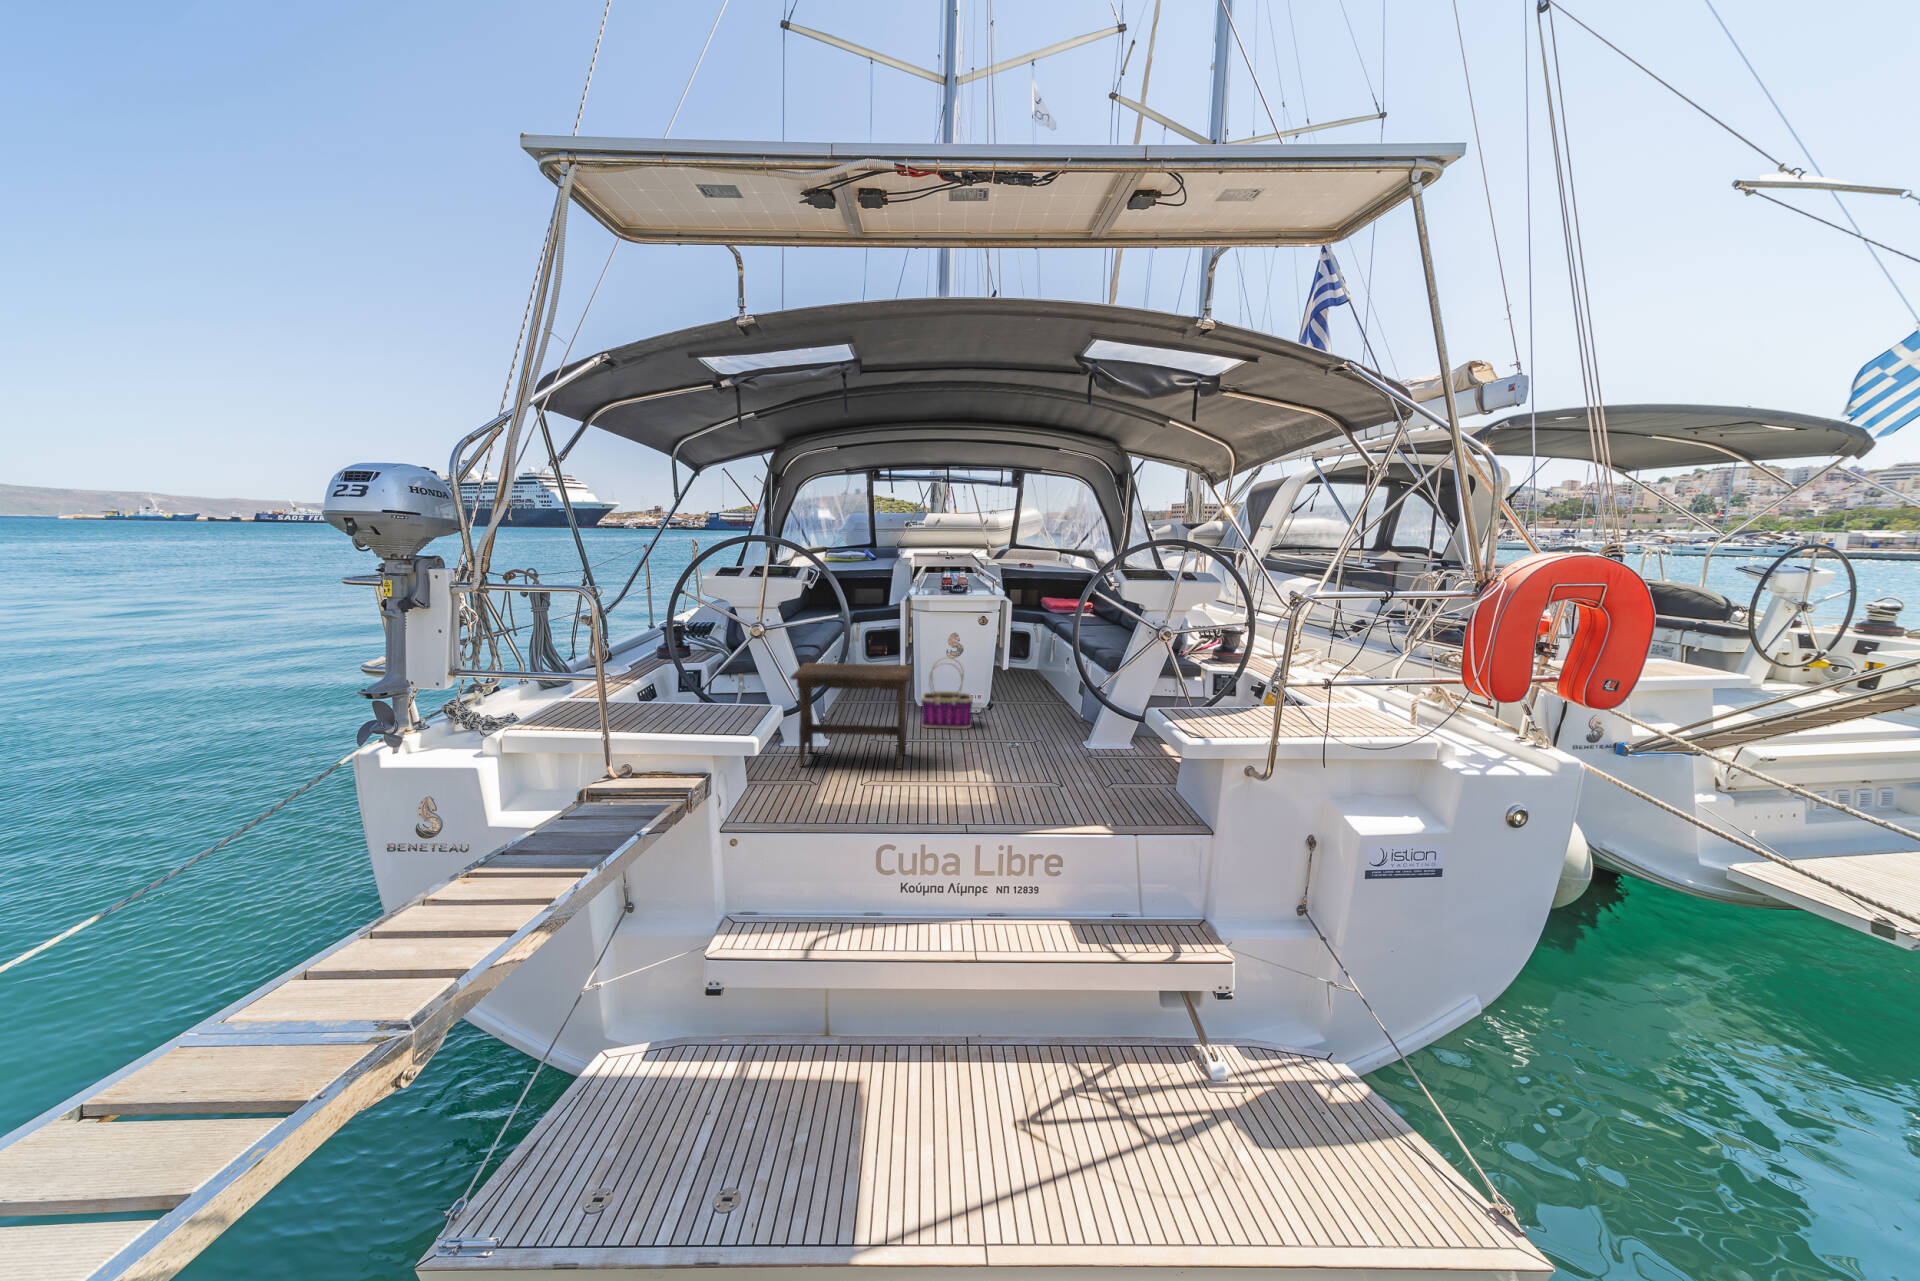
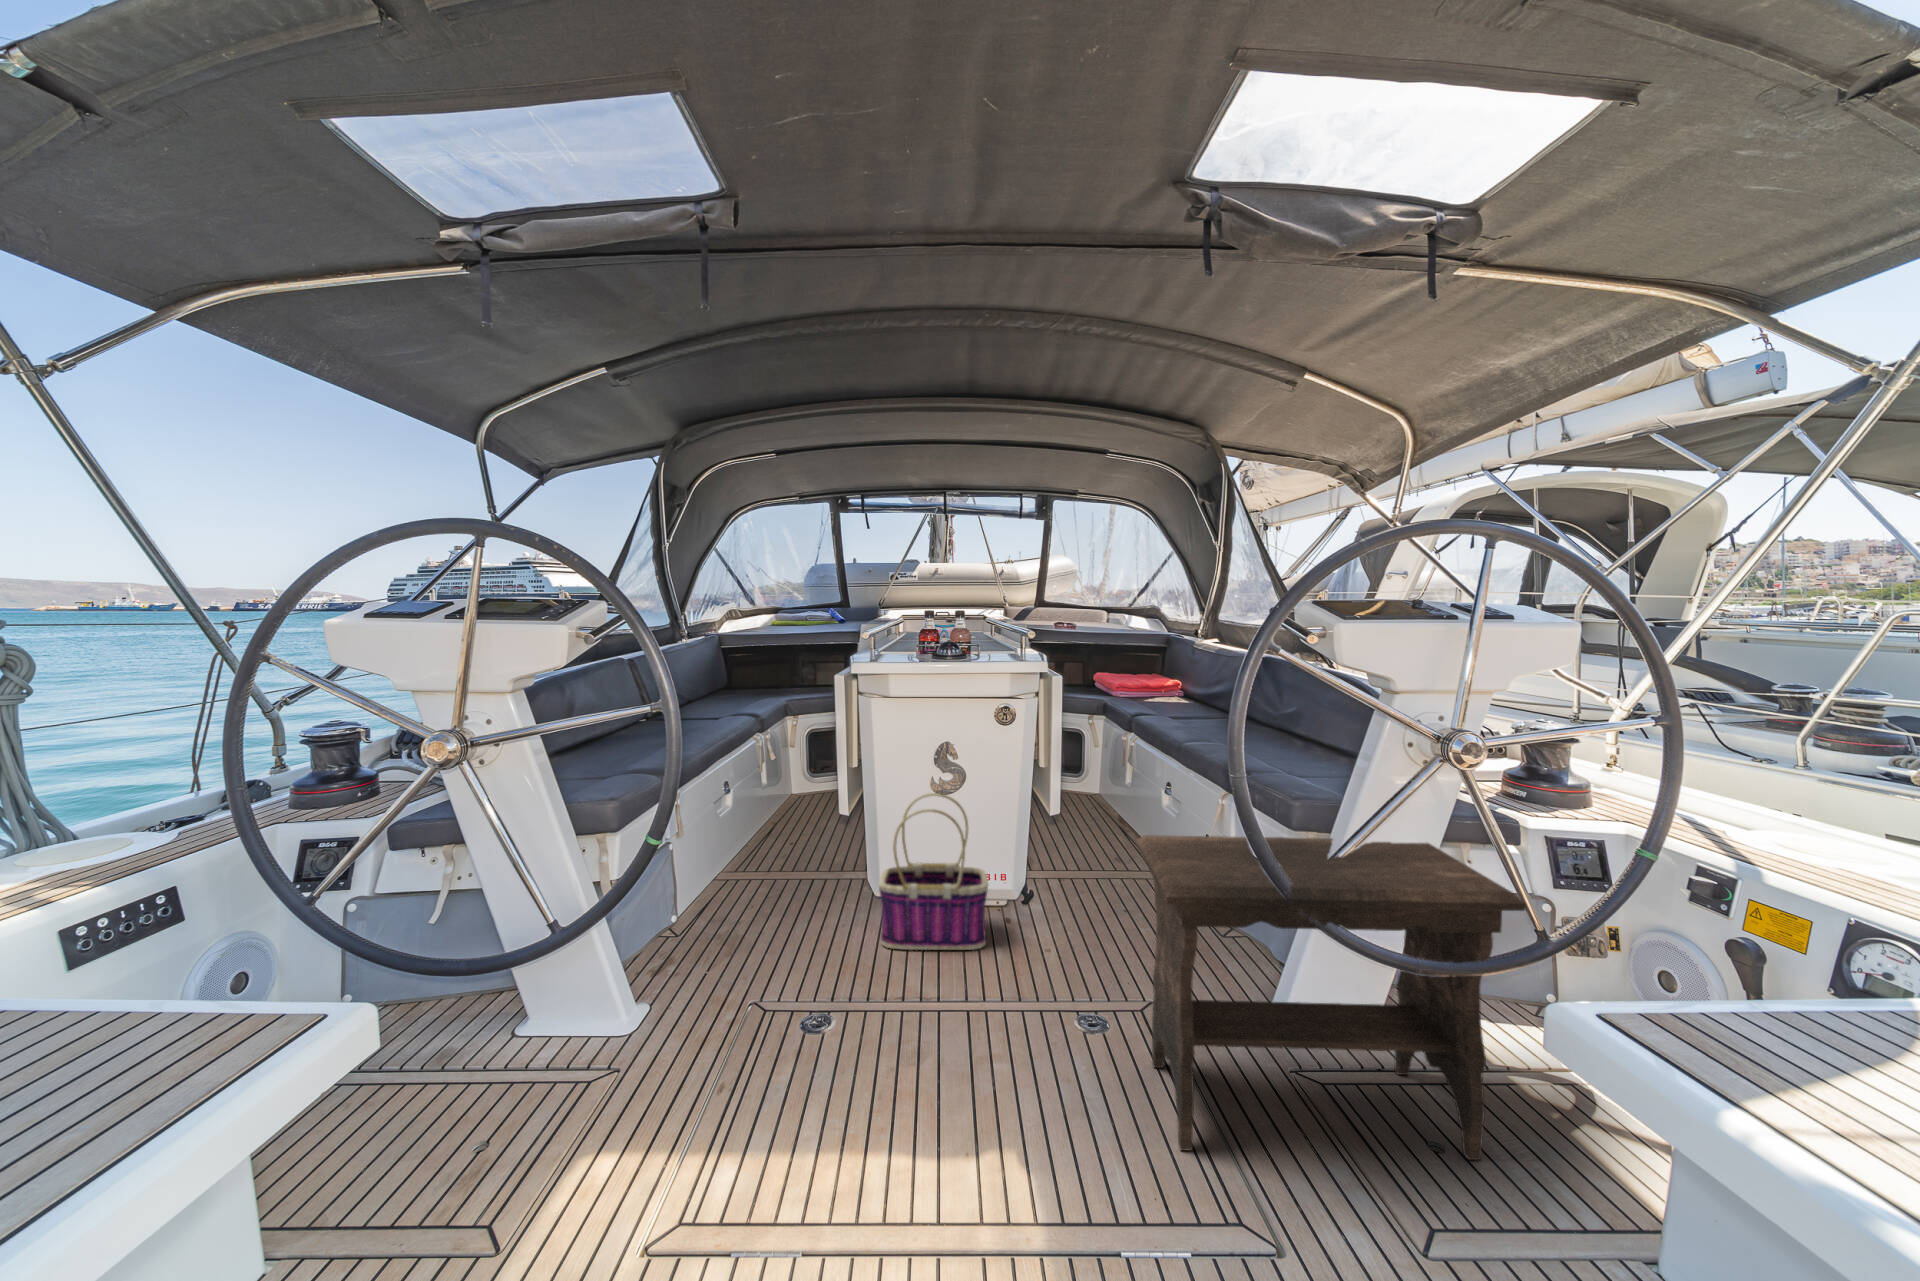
footstool: present [791,663,914,769] -> present [1136,835,1526,1160]

